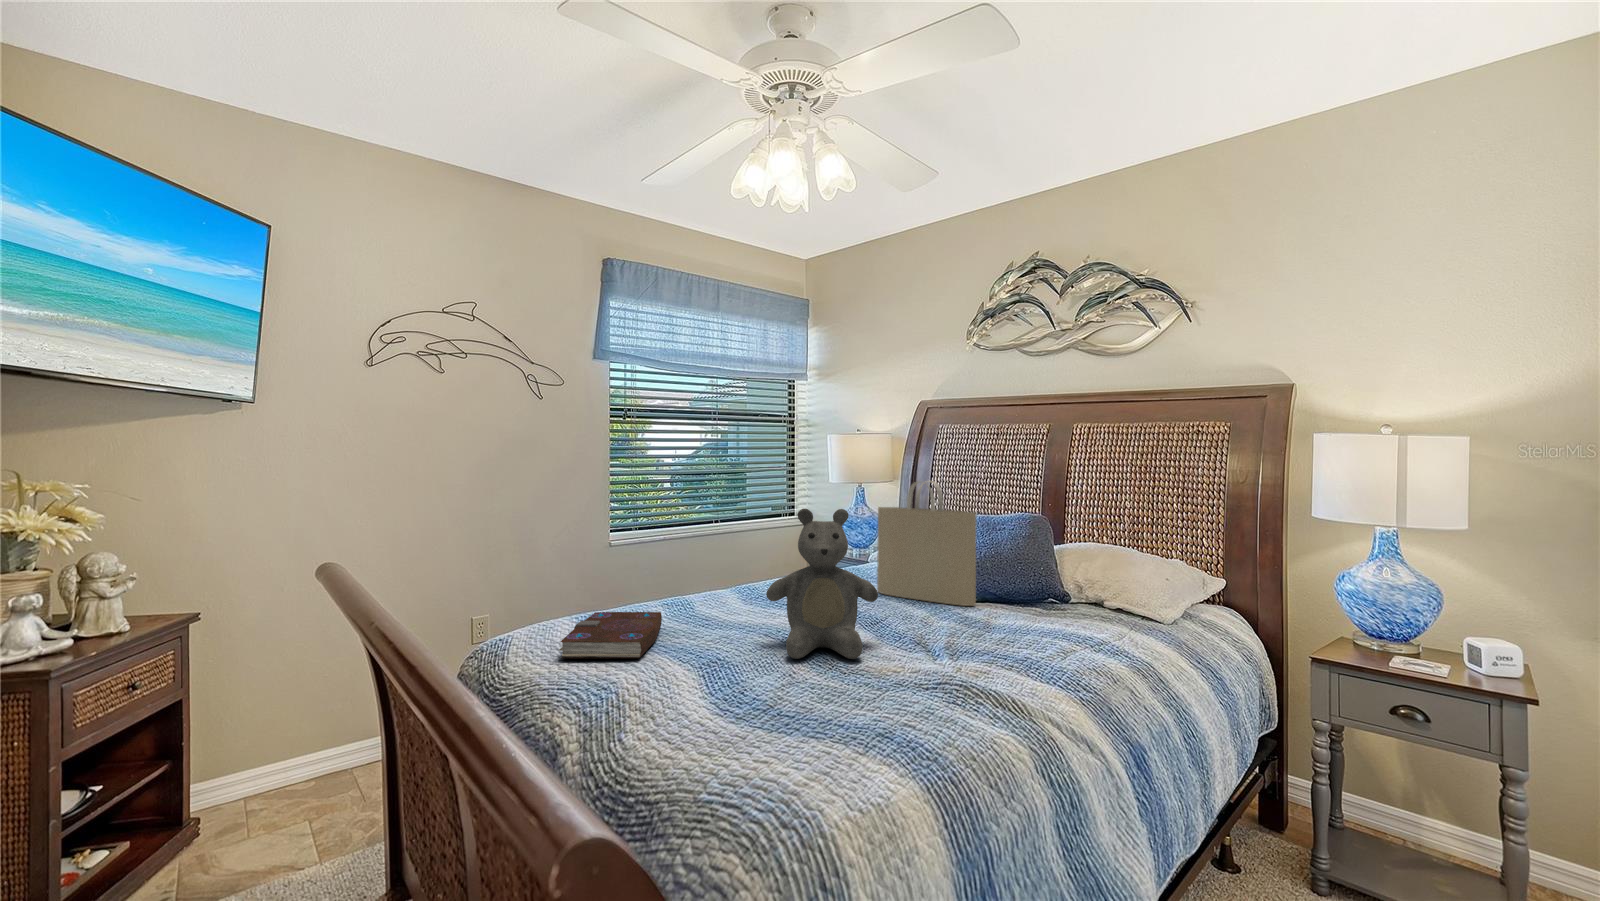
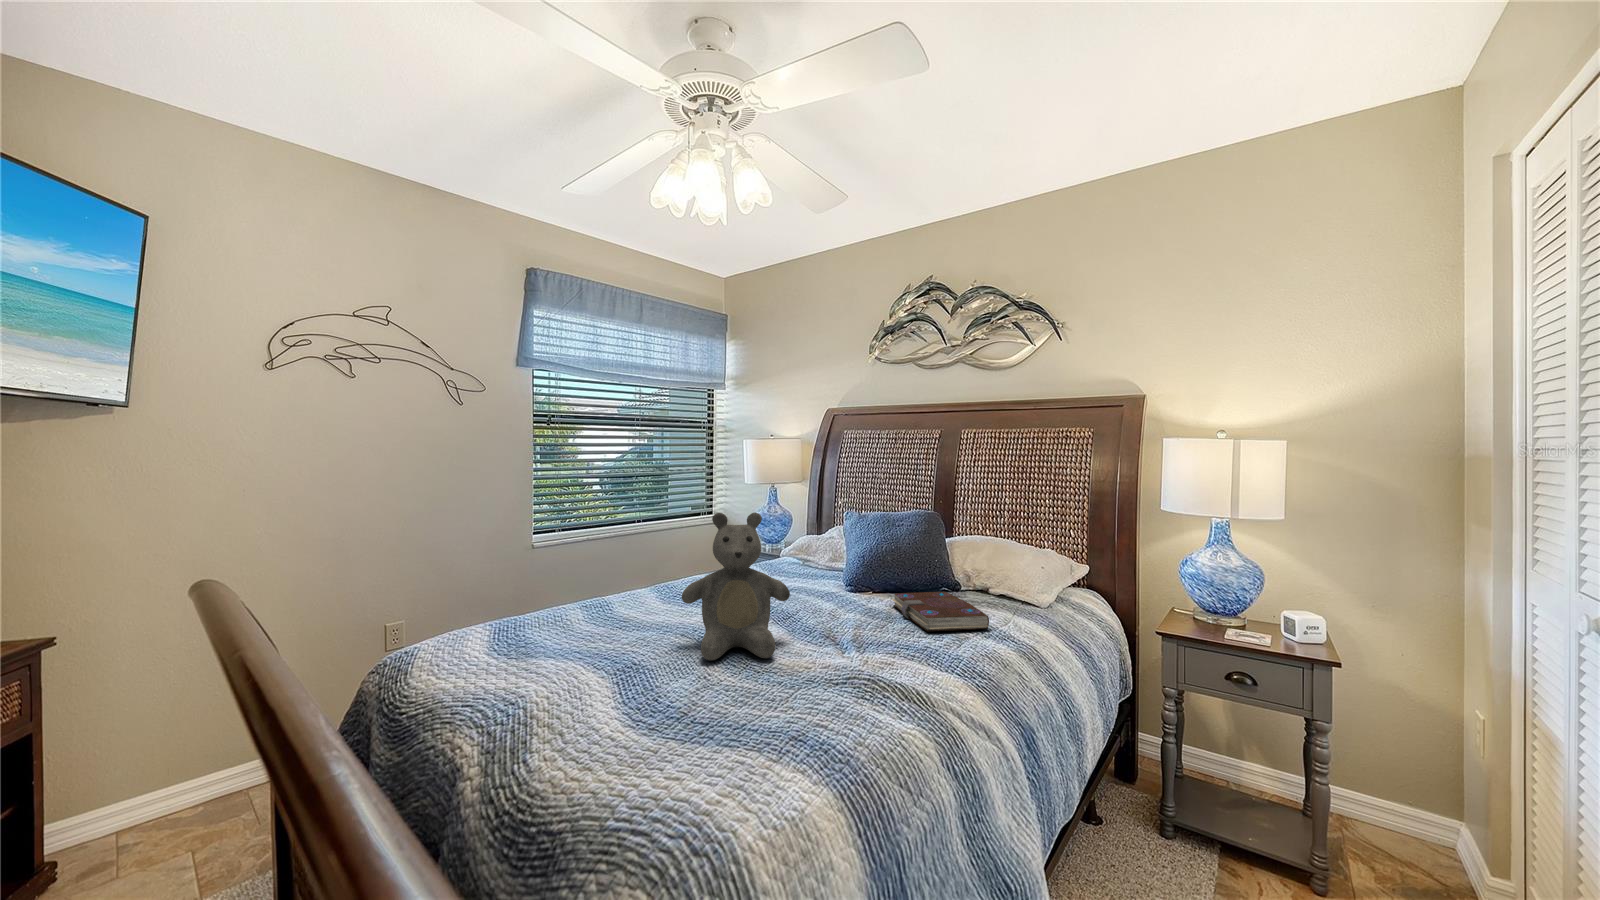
tote bag: present [877,481,976,606] -> none [789,482,880,598]
book: present [559,612,662,659] -> present [892,592,989,632]

